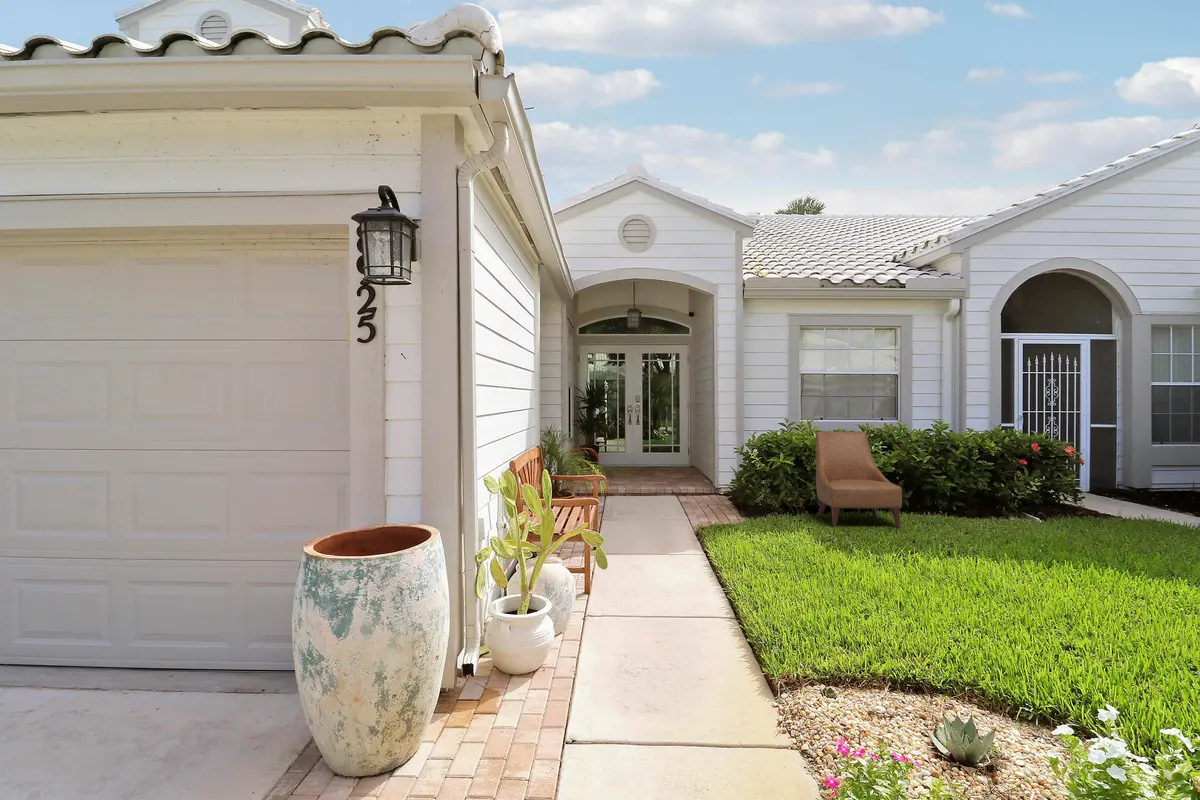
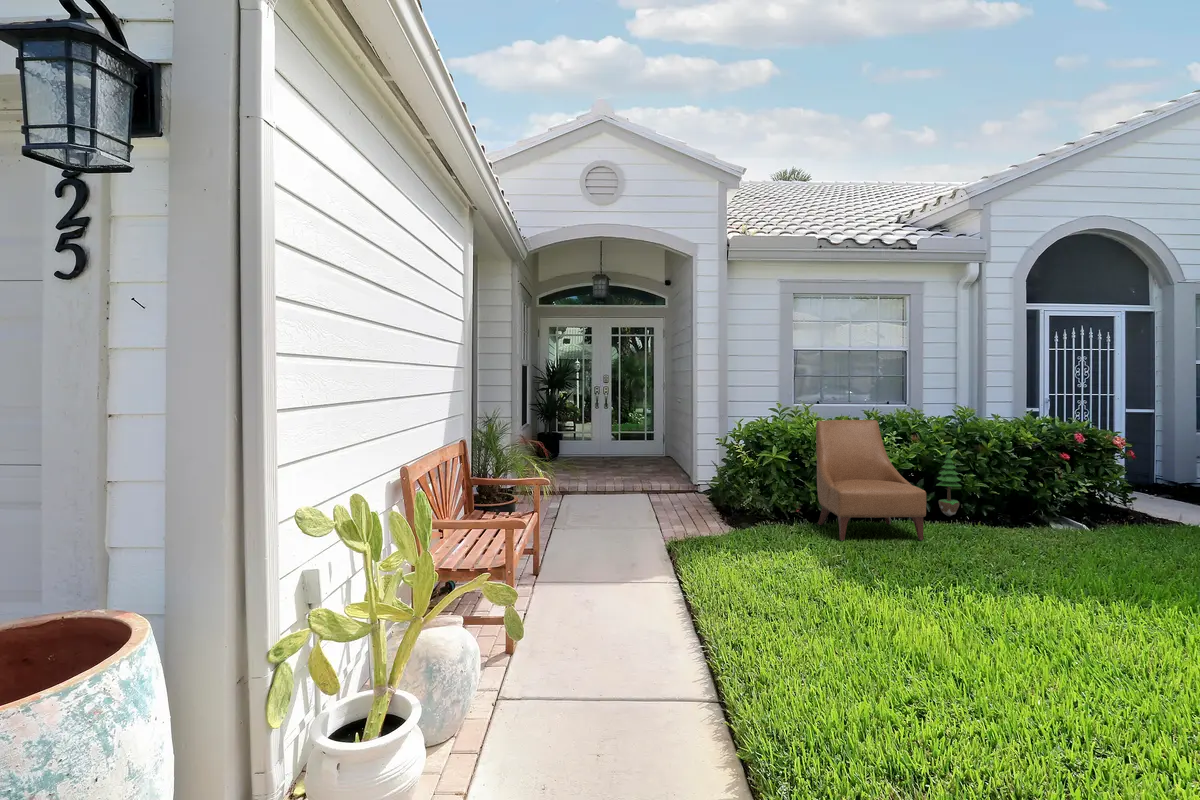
potted tree: none [916,458,937,512] -> present [936,453,961,516]

